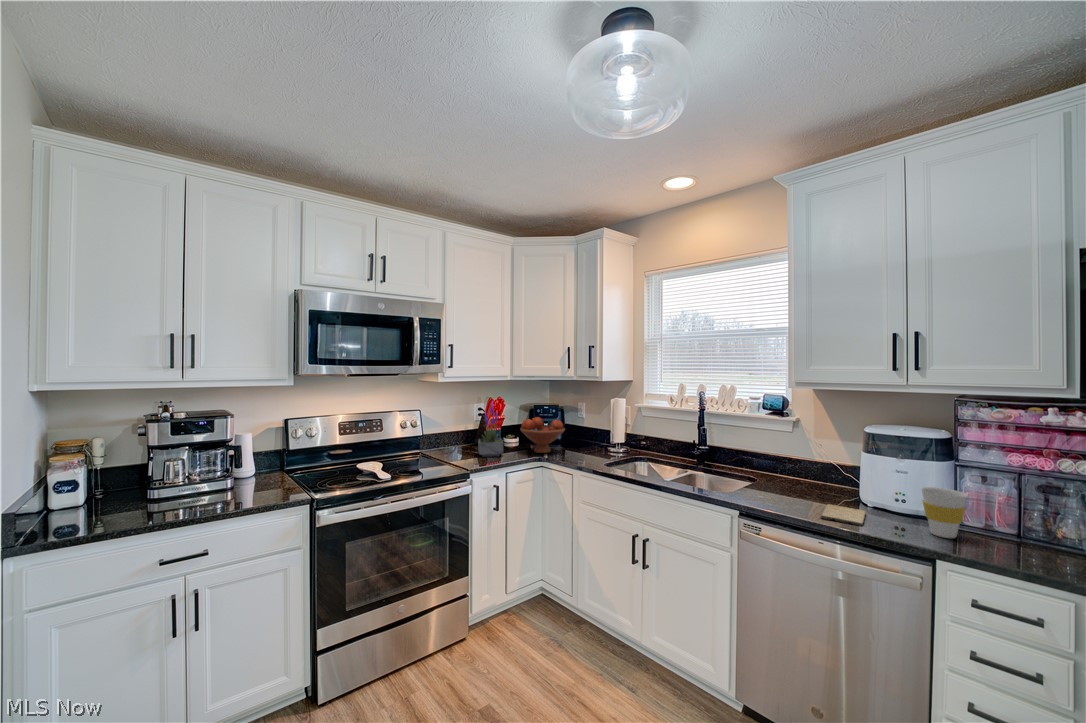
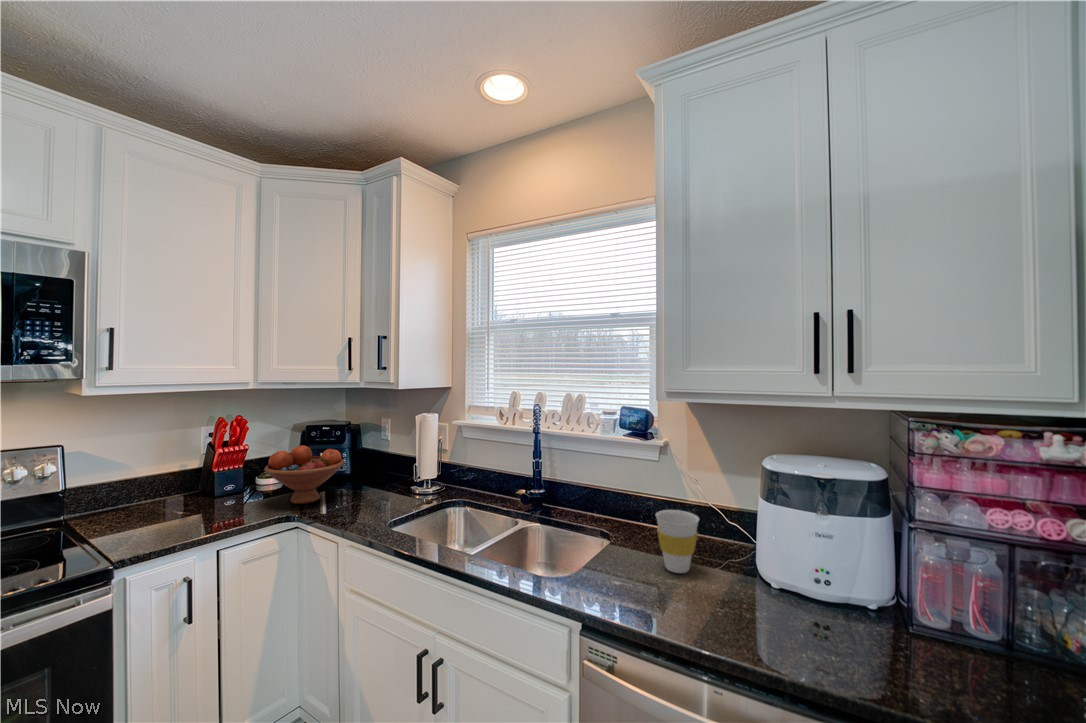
potted plant: present [478,402,503,457] -> none [170,424,230,522]
cup: present [921,487,967,538] -> present [656,510,699,573]
cutting board: present [821,504,866,526] -> none [715,592,785,653]

